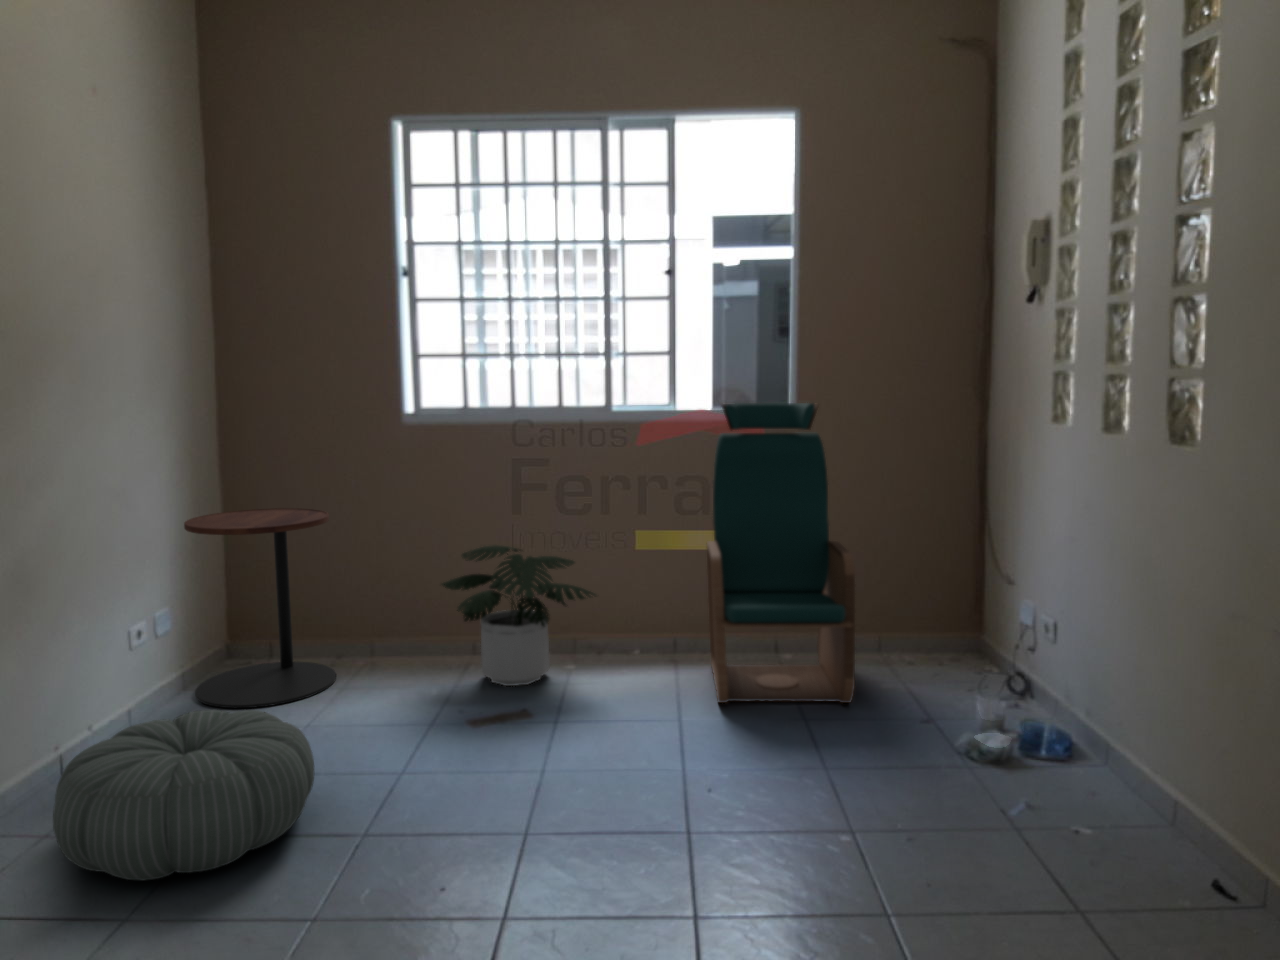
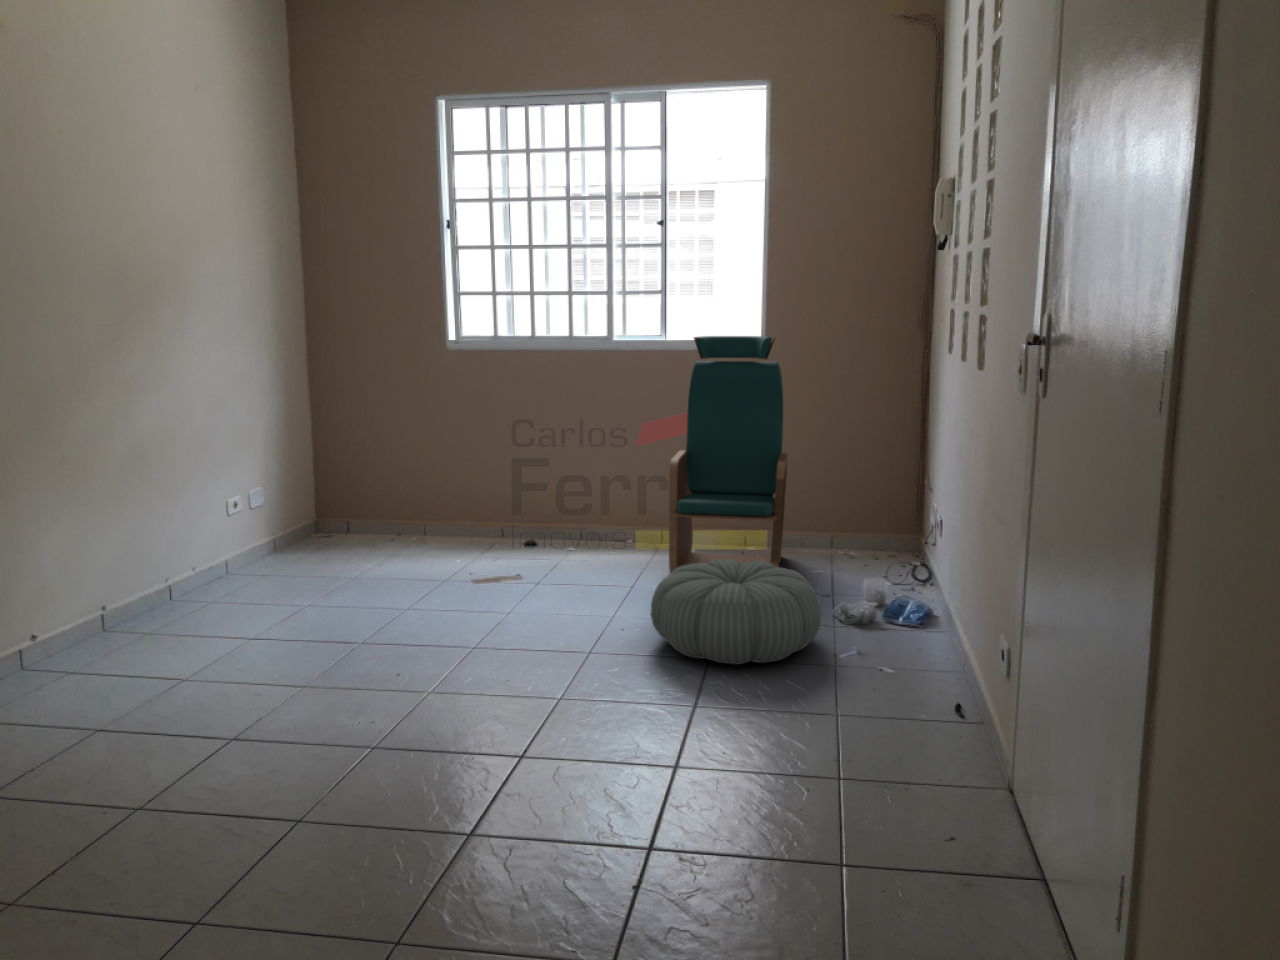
side table: present [184,508,336,708] -> none [277,415,392,564]
potted plant: present [442,545,596,686] -> none [469,450,587,559]
pouf: present [53,710,315,881] -> present [651,560,822,664]

